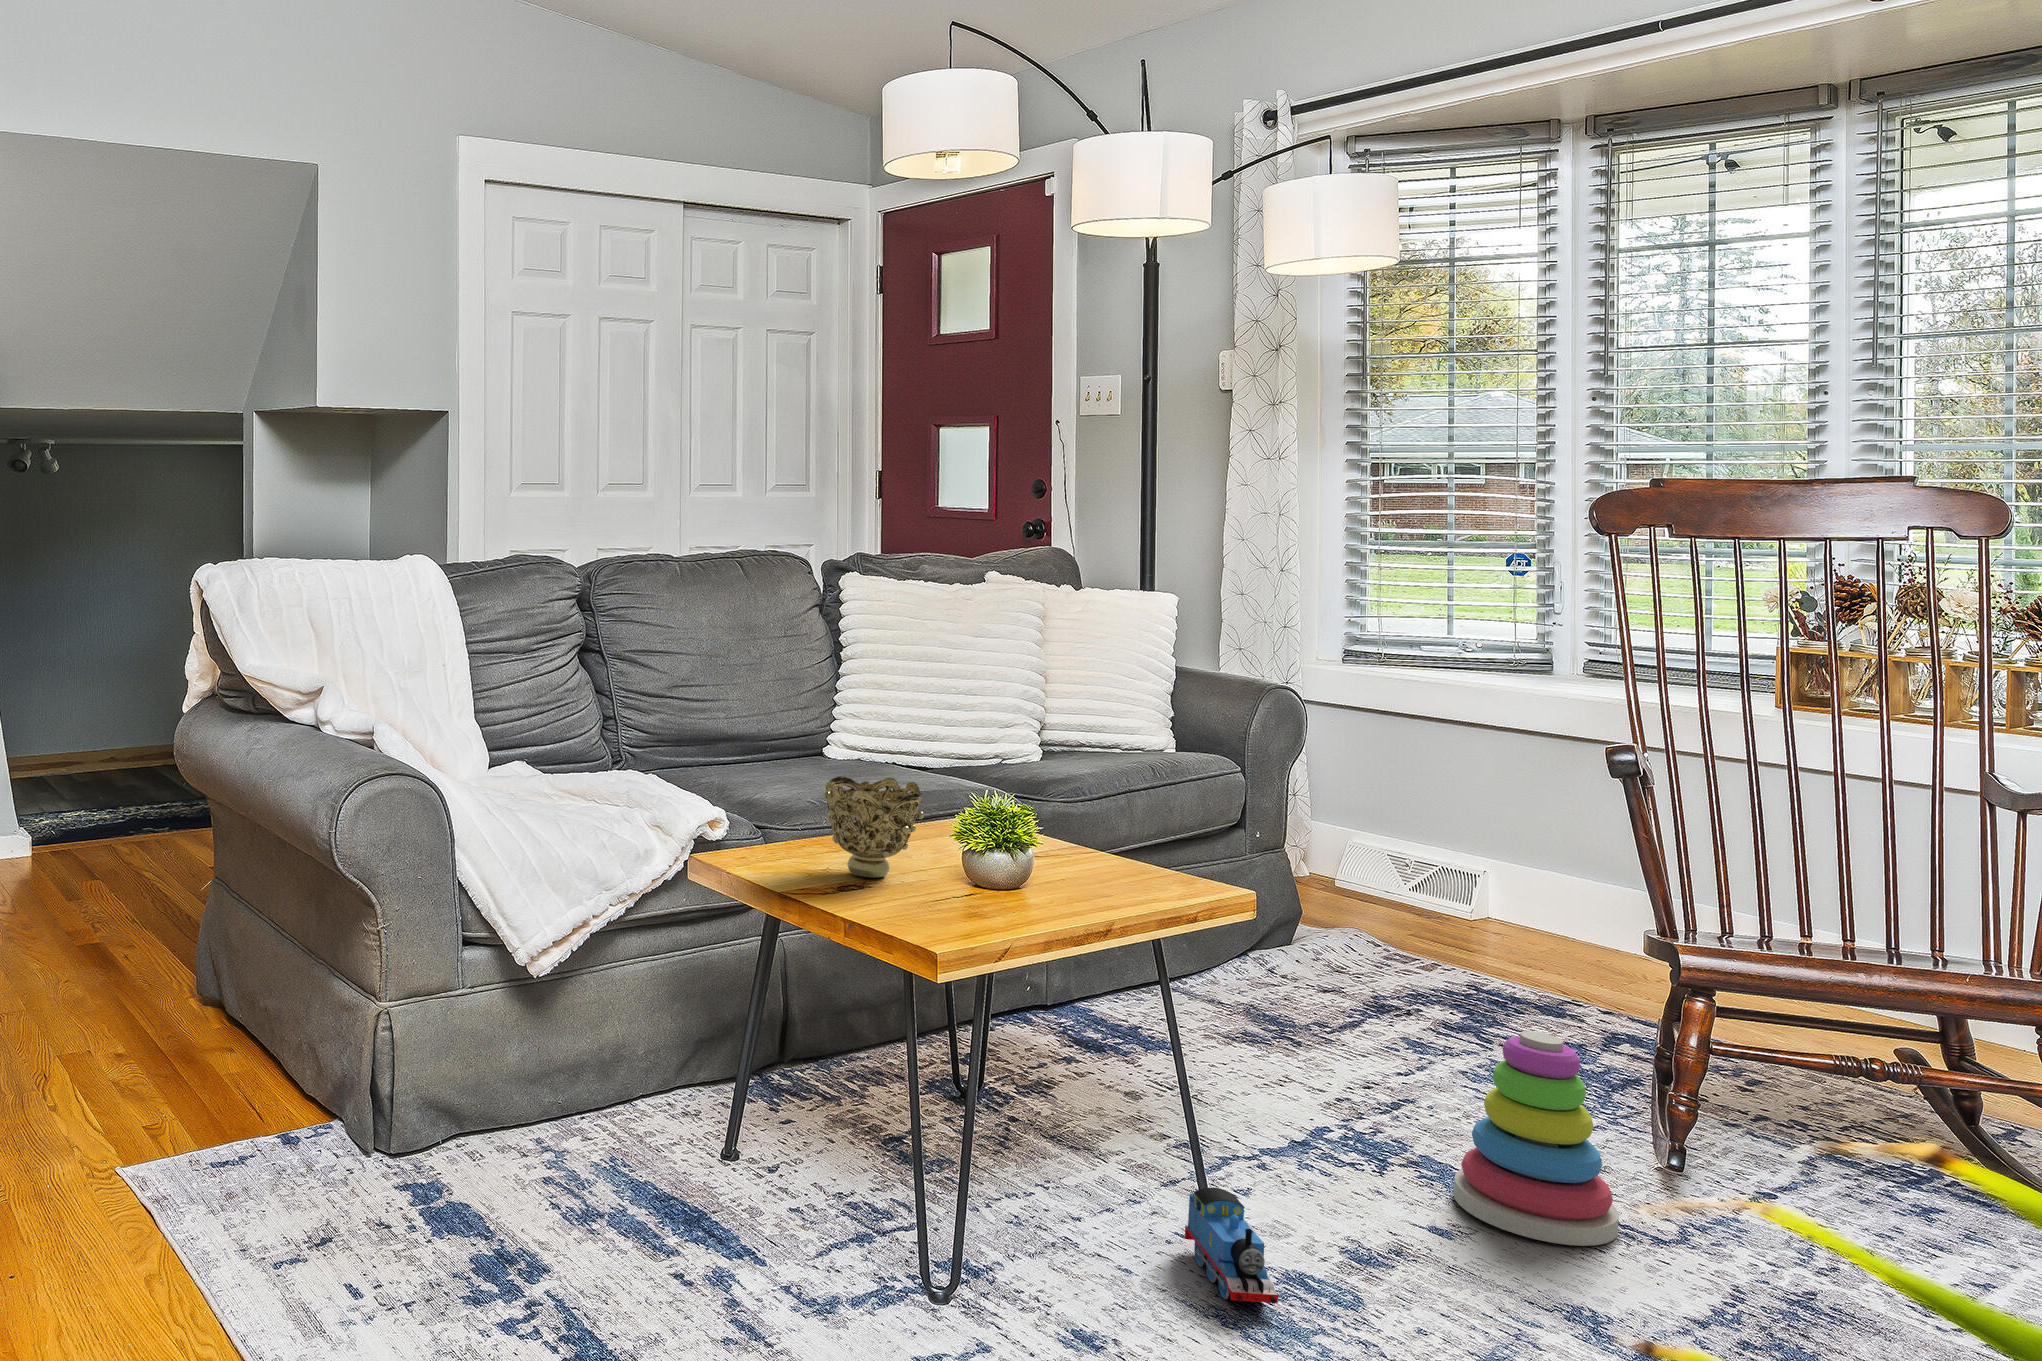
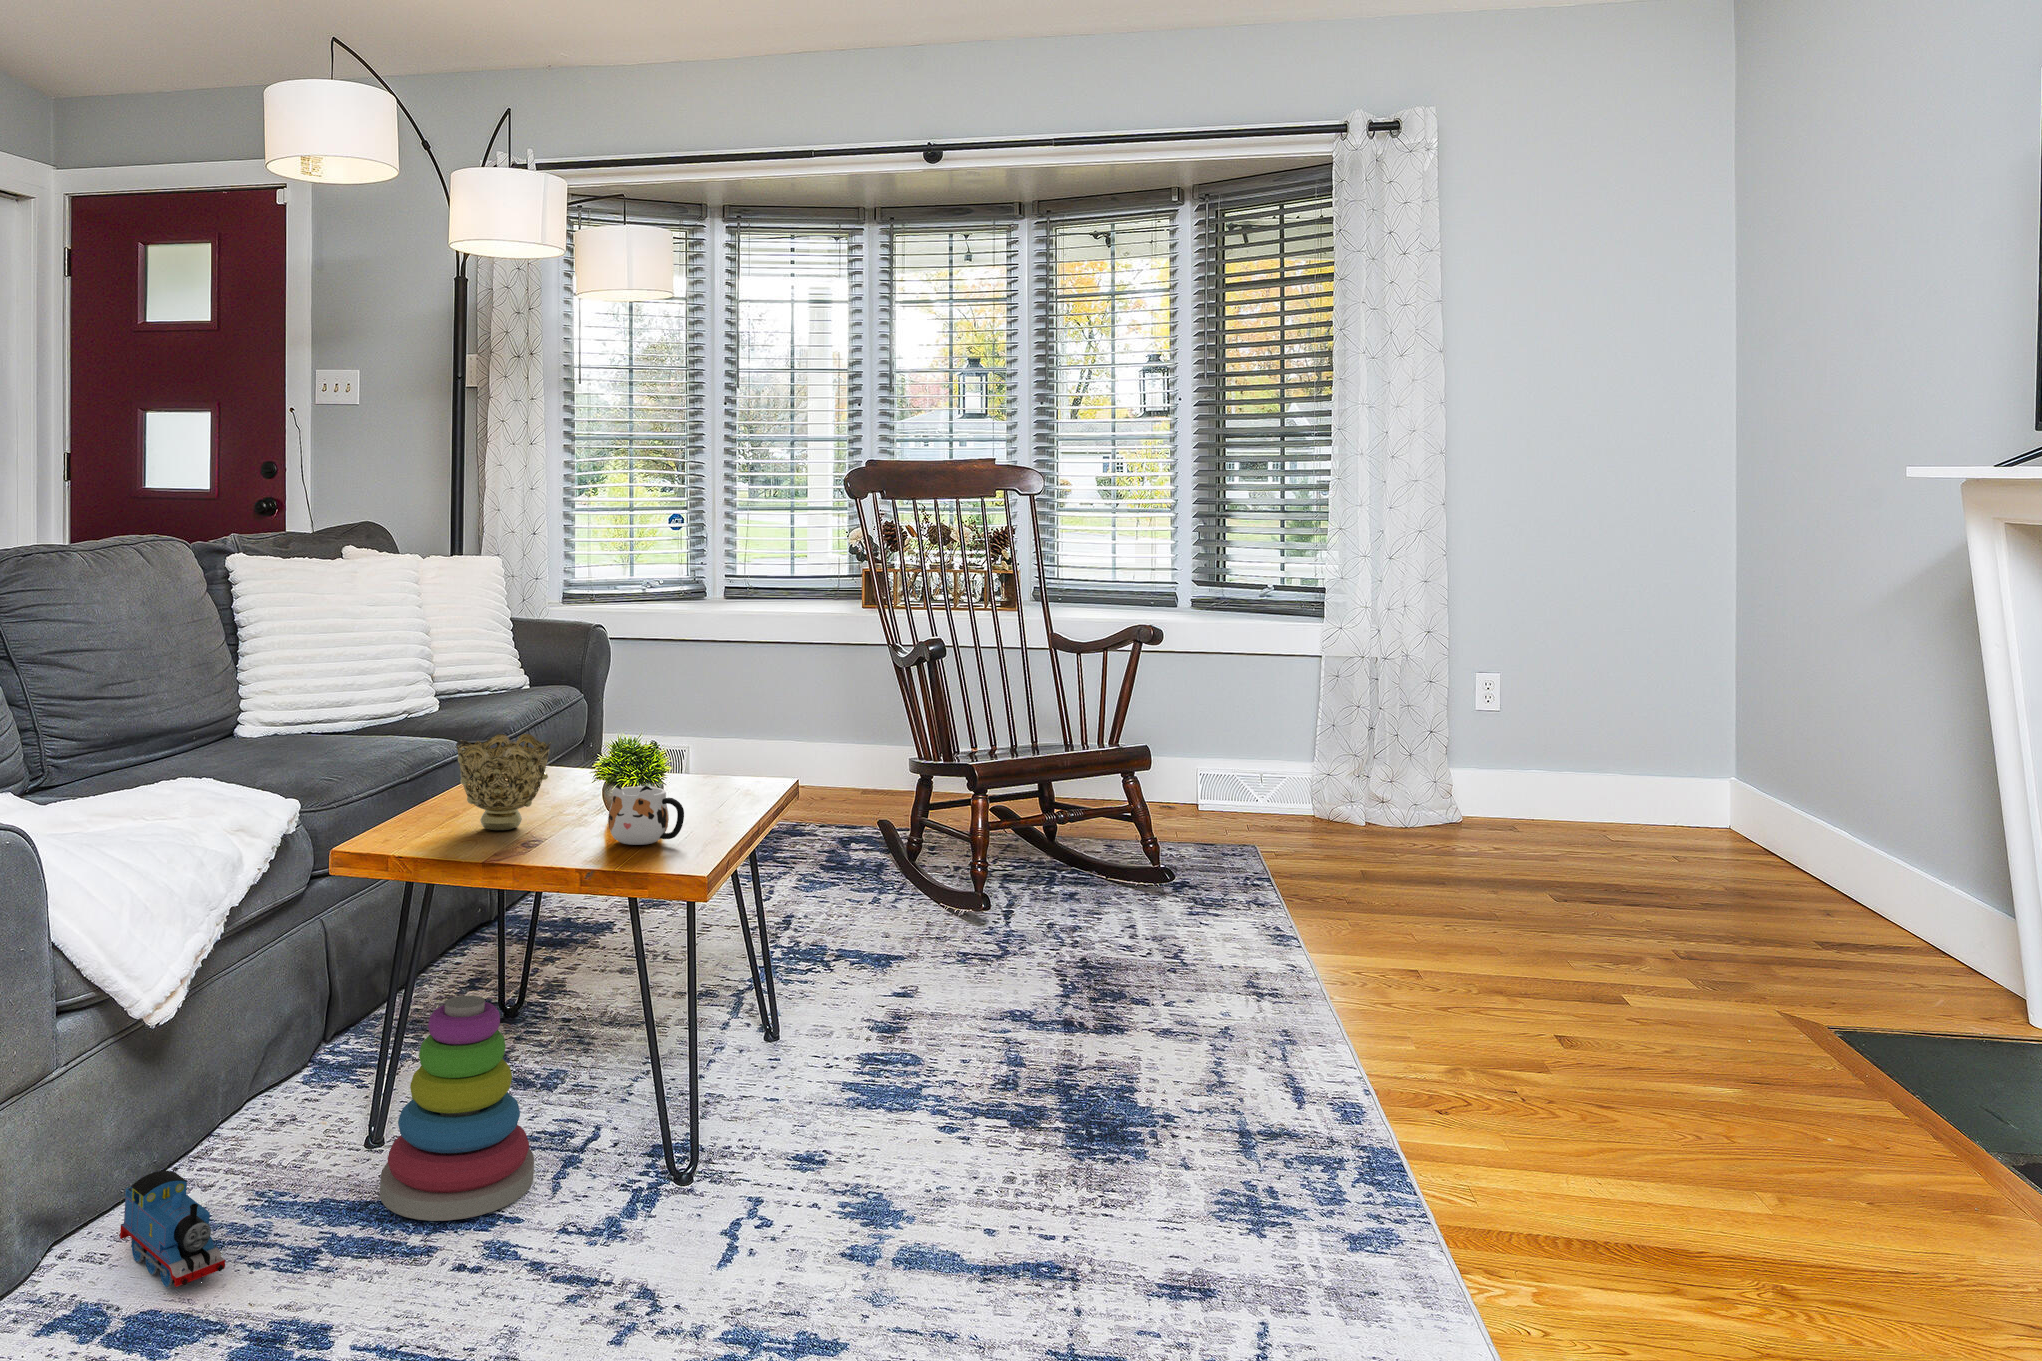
mug: none [926,848,998,922] -> present [608,784,684,845]
stacking toy: present [1454,1031,1619,1246] -> present [380,996,534,1221]
toy train: present [1185,1188,1278,1304] -> present [120,1171,225,1288]

